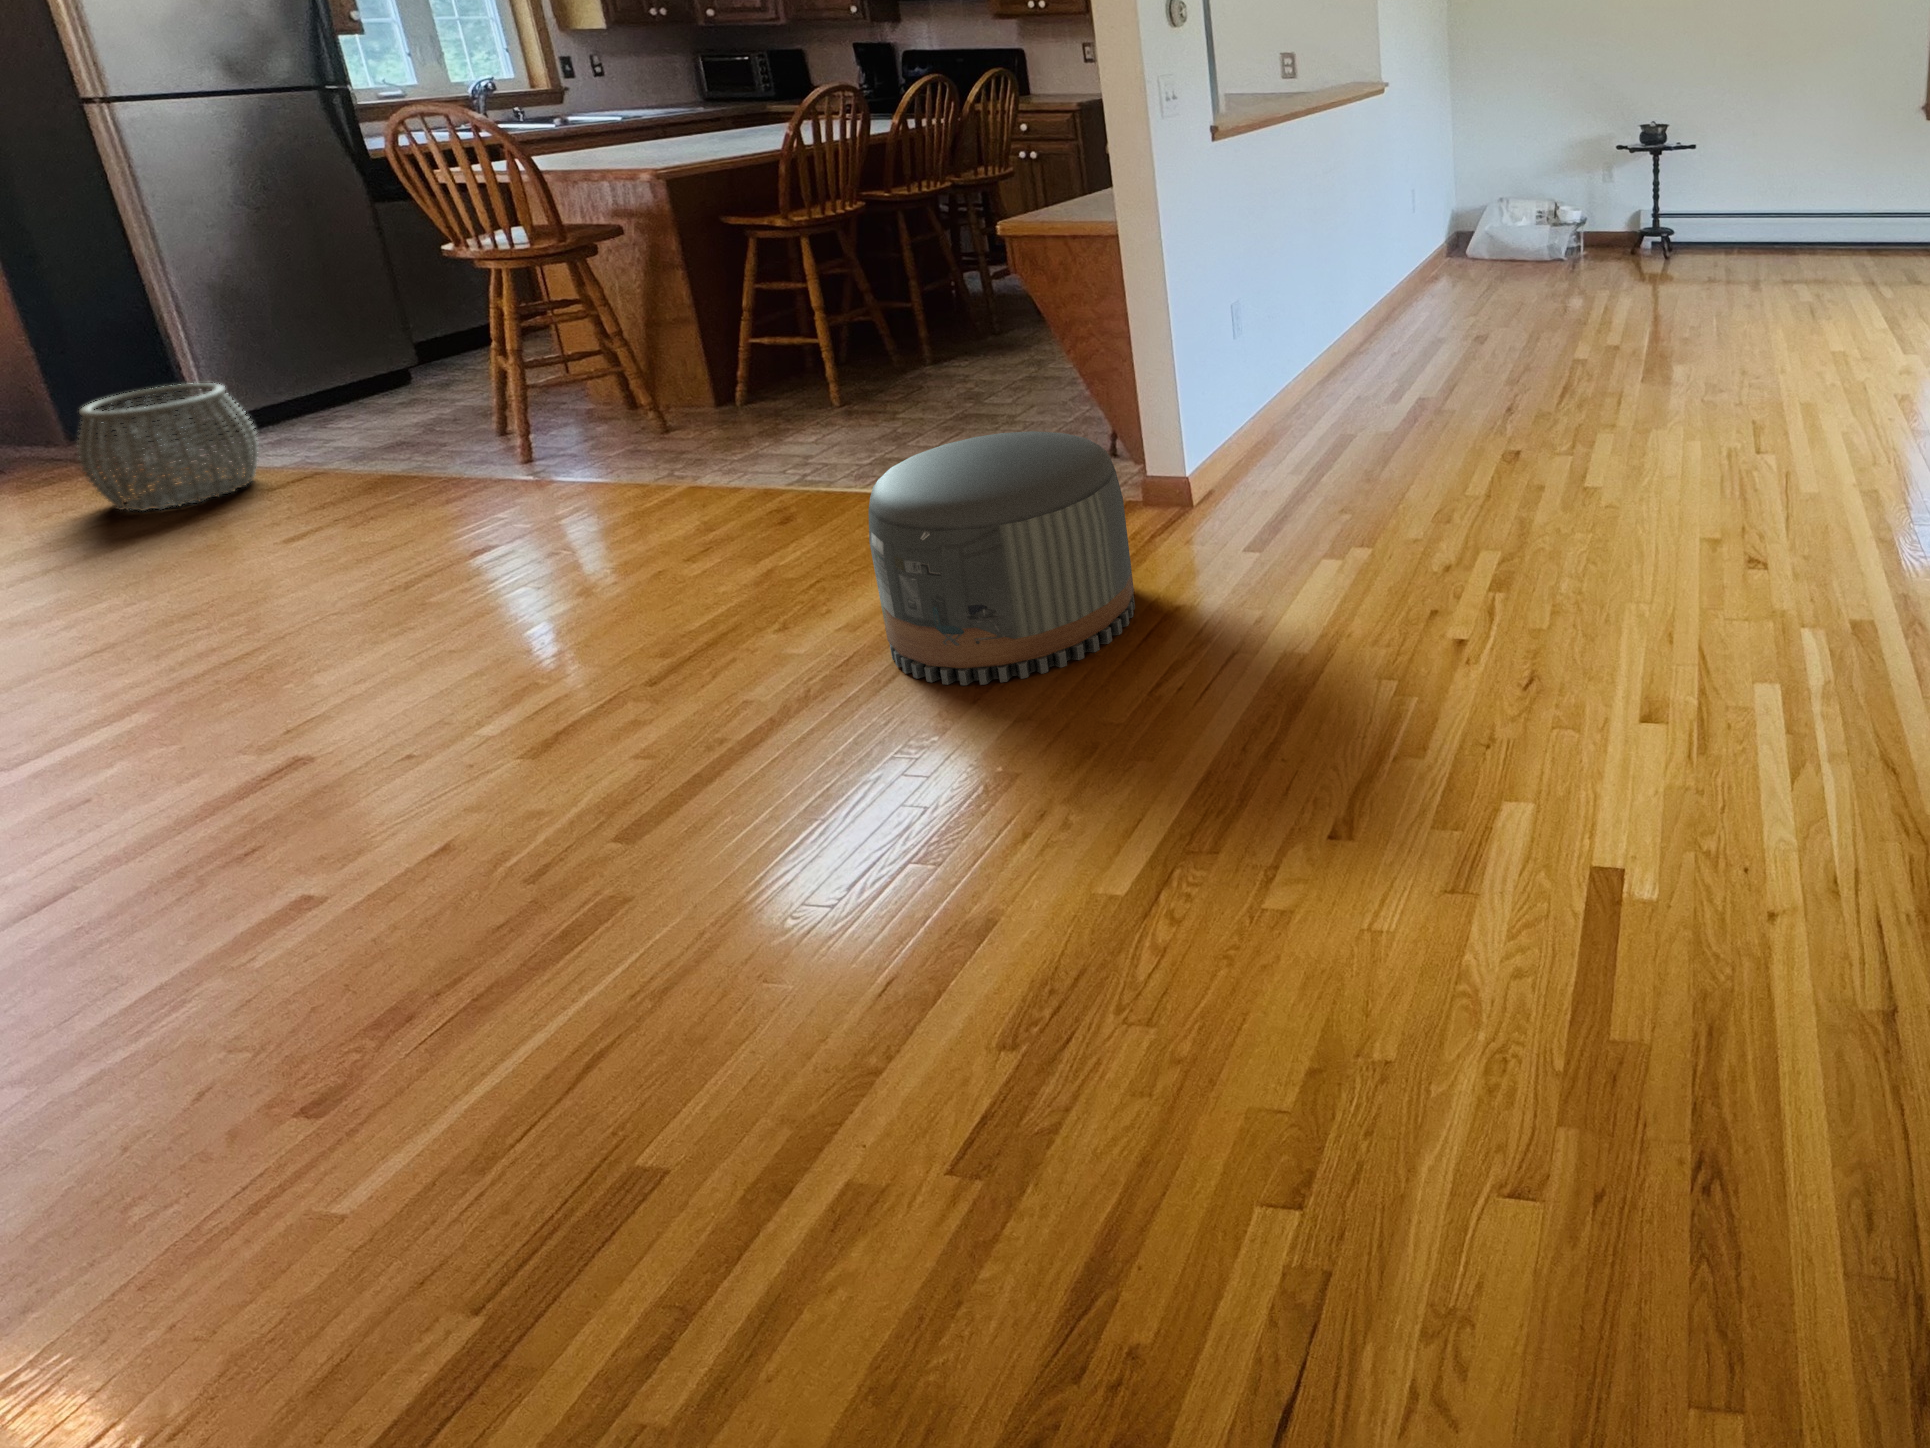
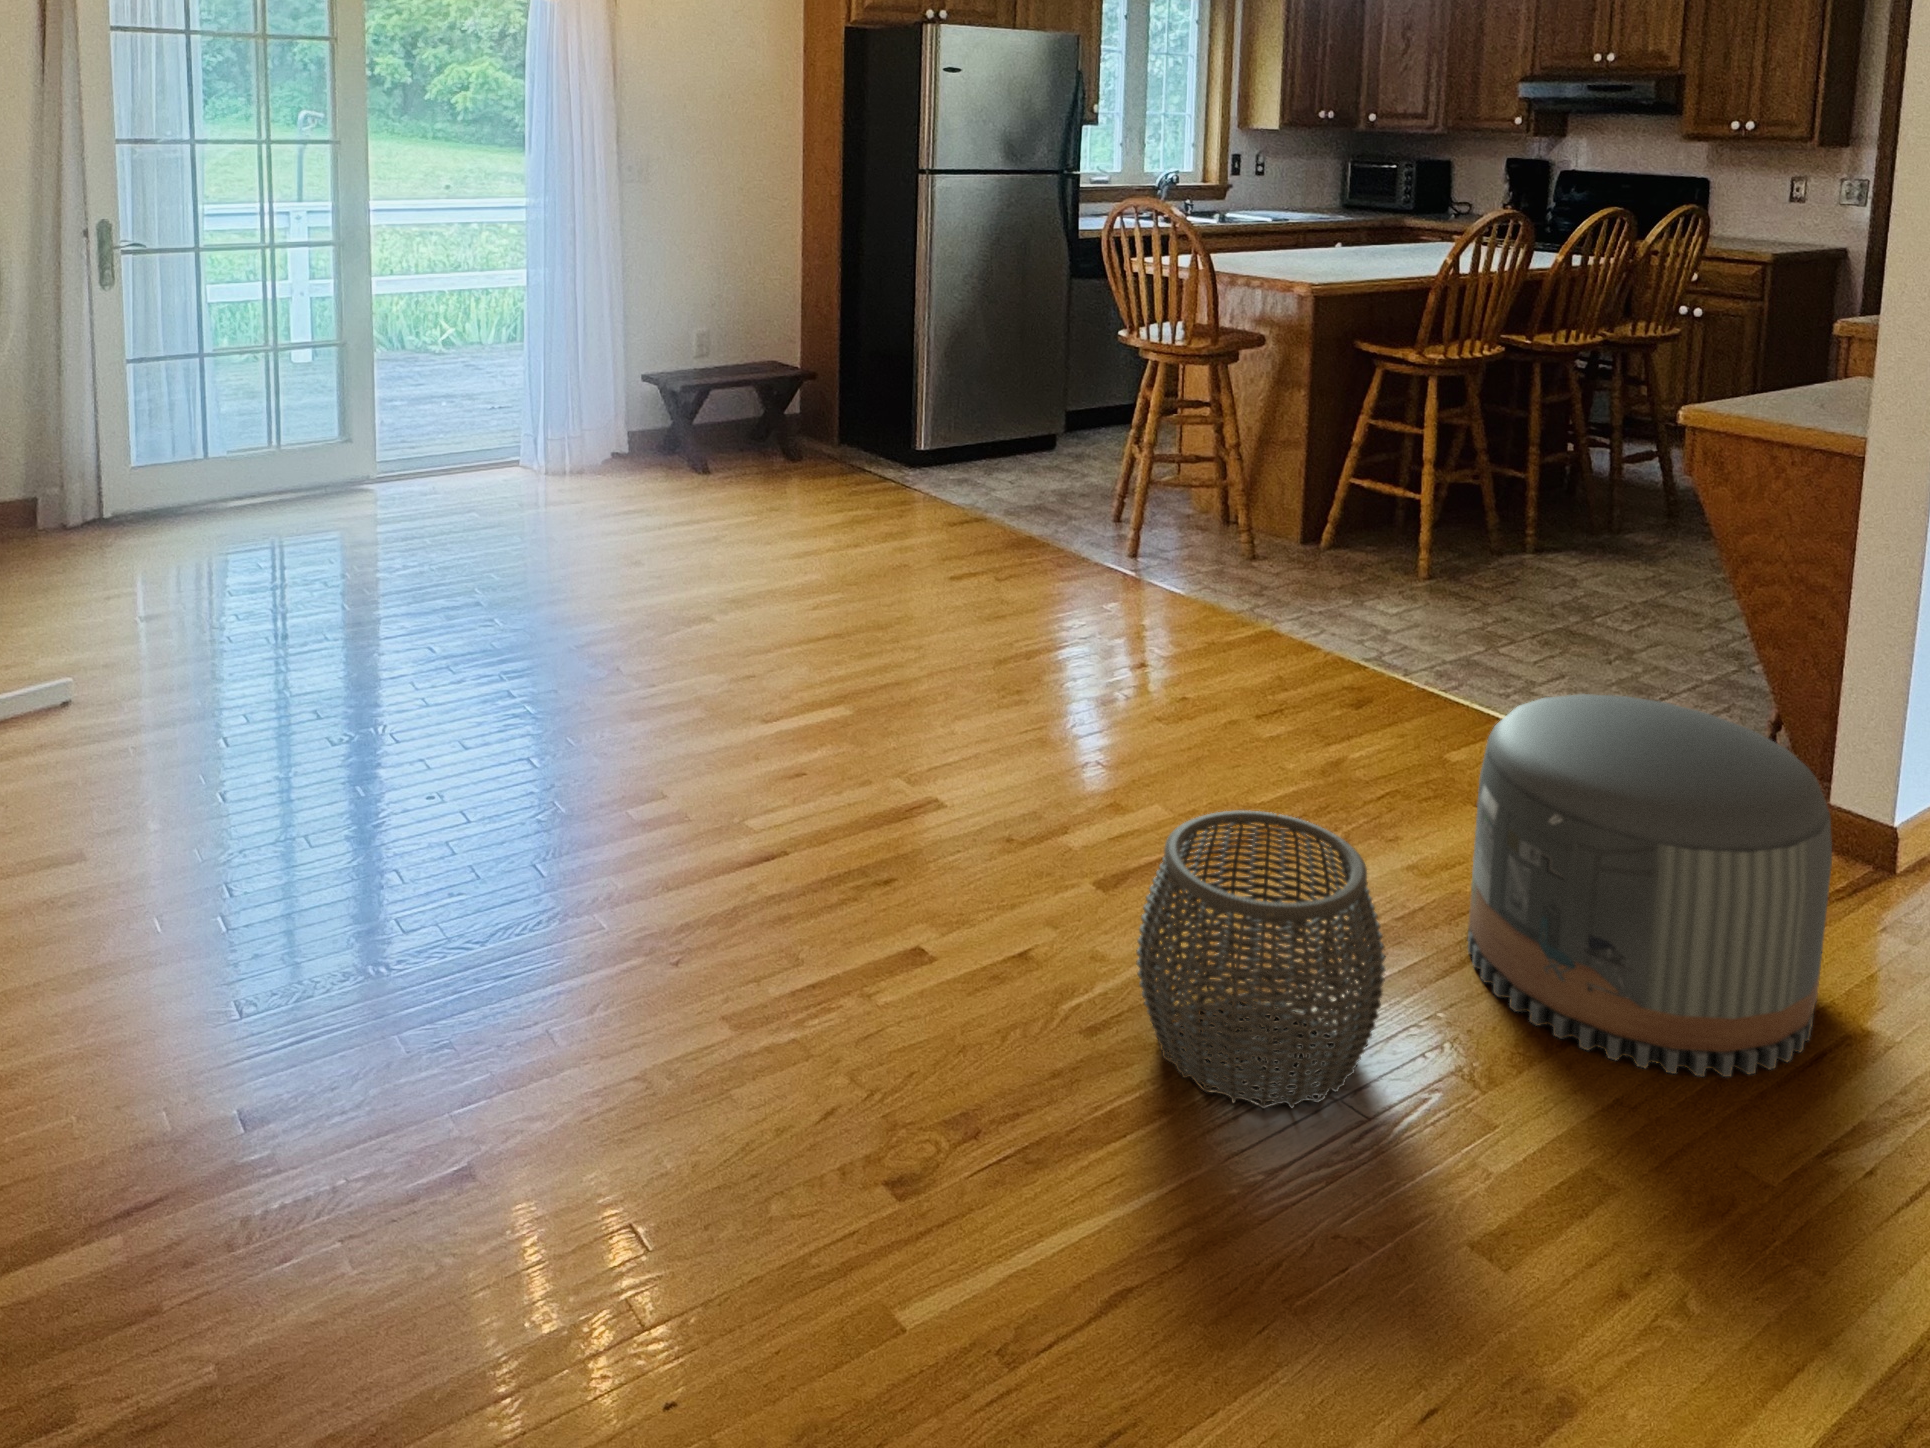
woven basket: present [78,383,258,511] -> present [1136,810,1385,1109]

